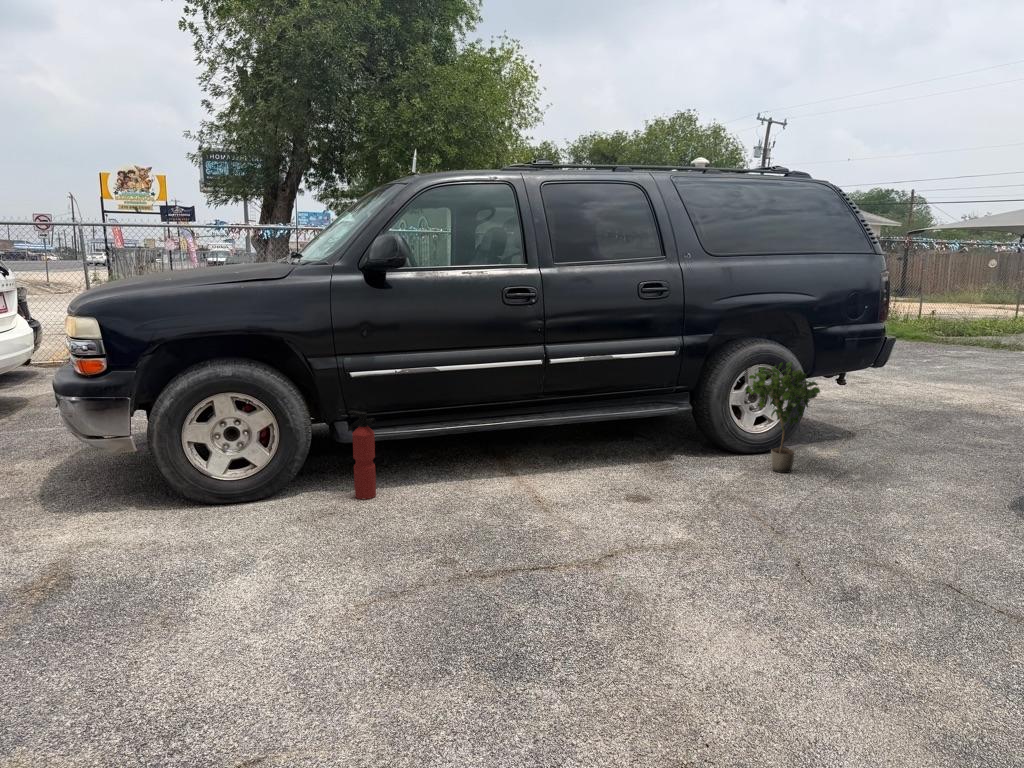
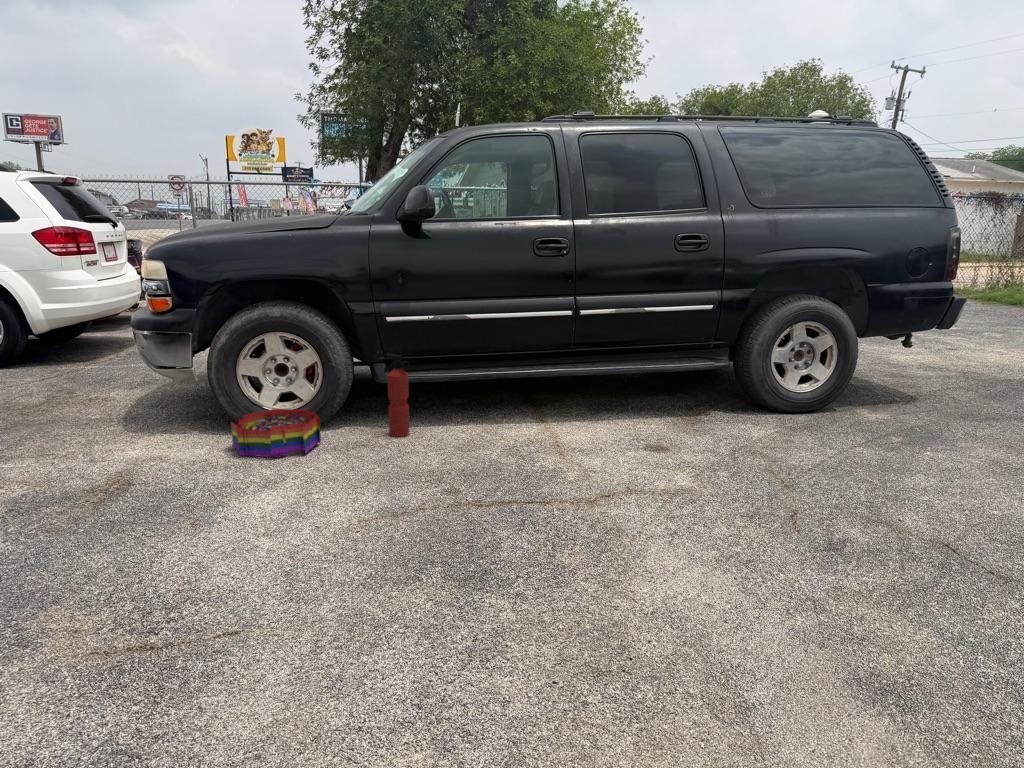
potted plant: present [745,362,820,473] -> none [786,319,859,433]
storage bin: none [181,475,283,533] -> present [231,409,321,457]

